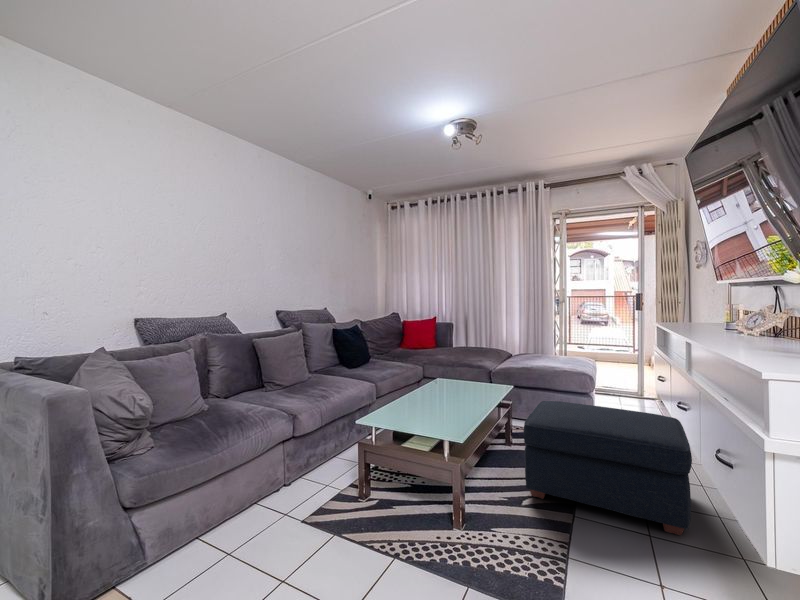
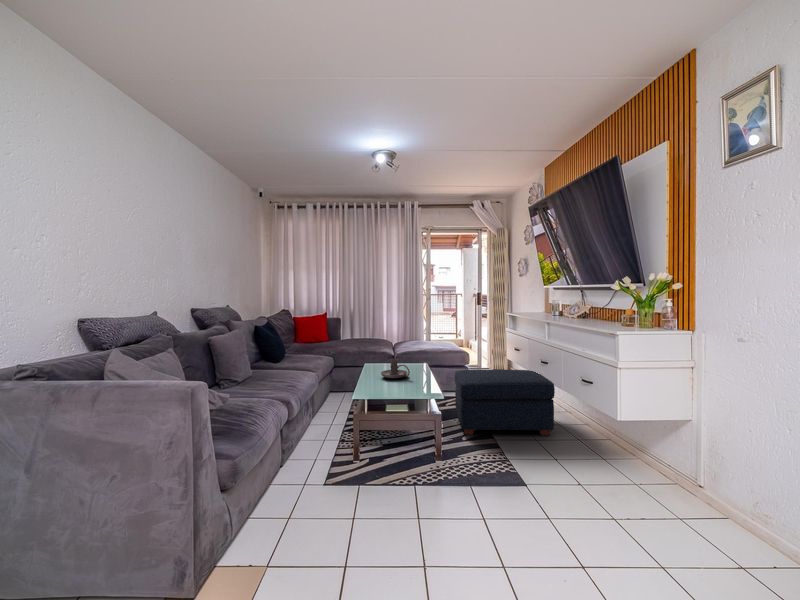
candle holder: none [433,376,467,401] -> present [381,359,410,378]

